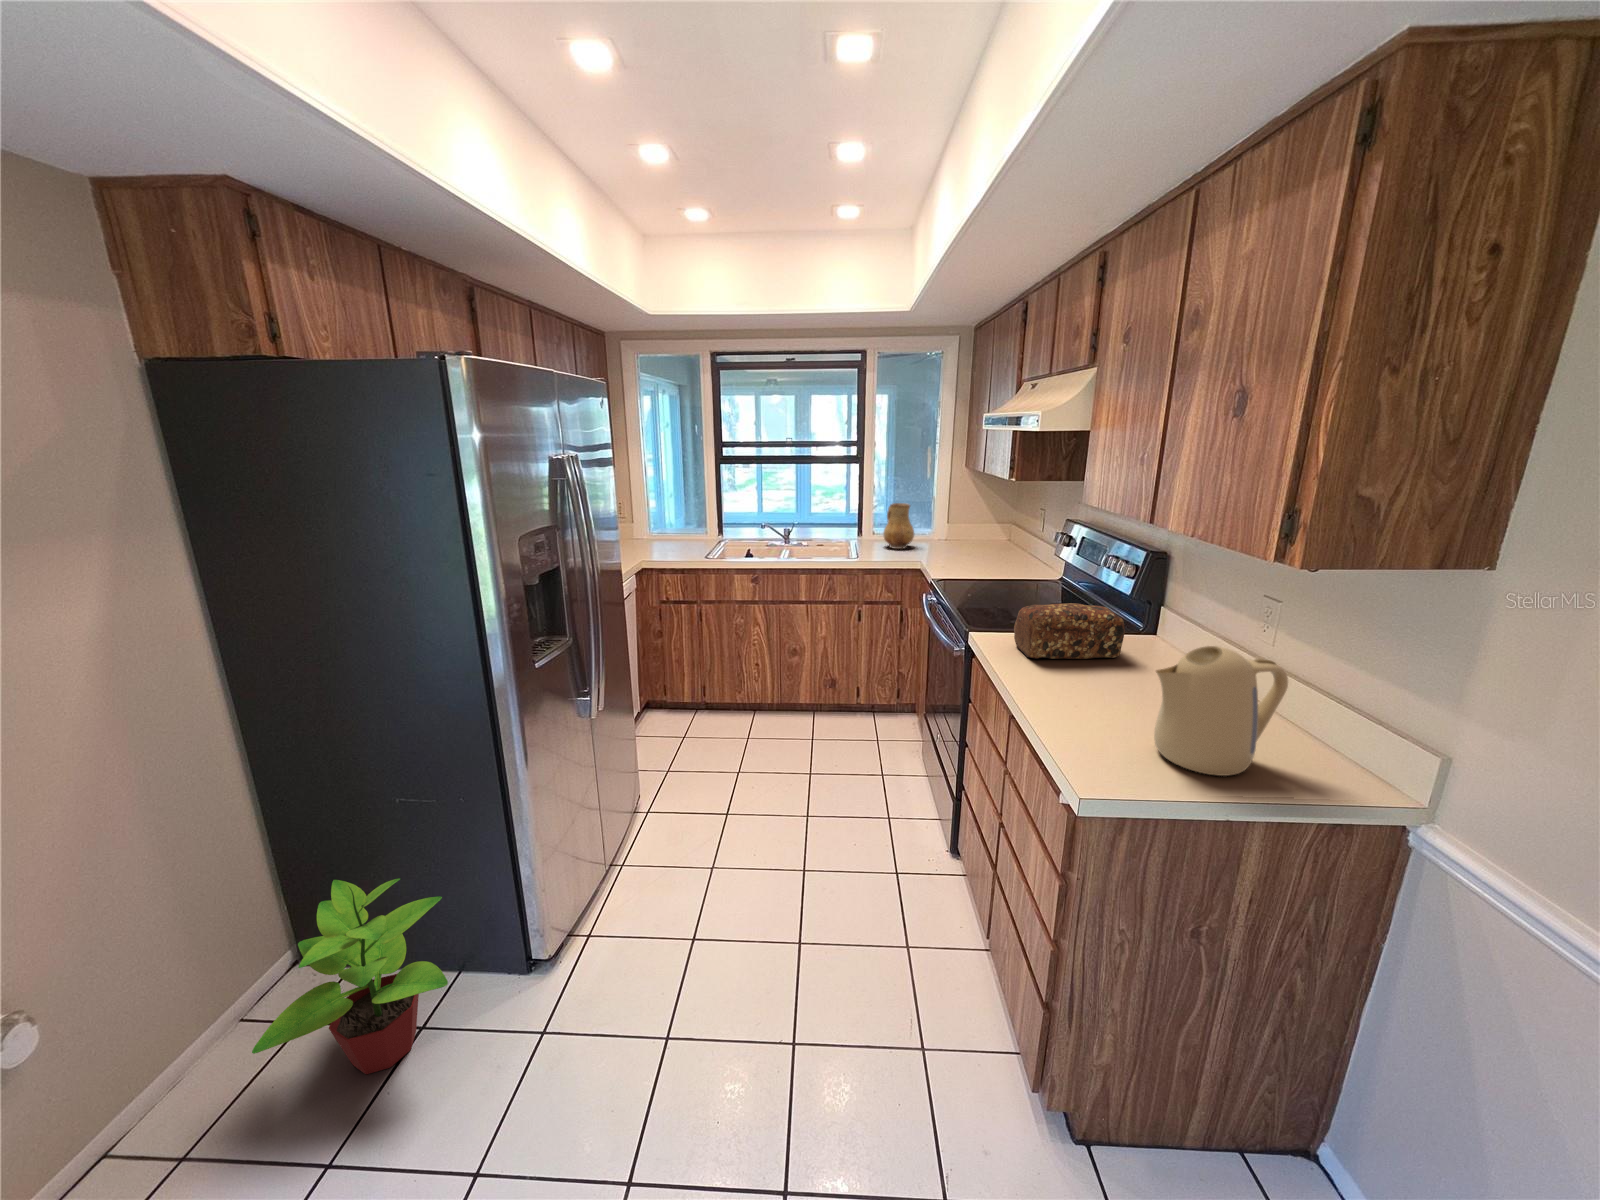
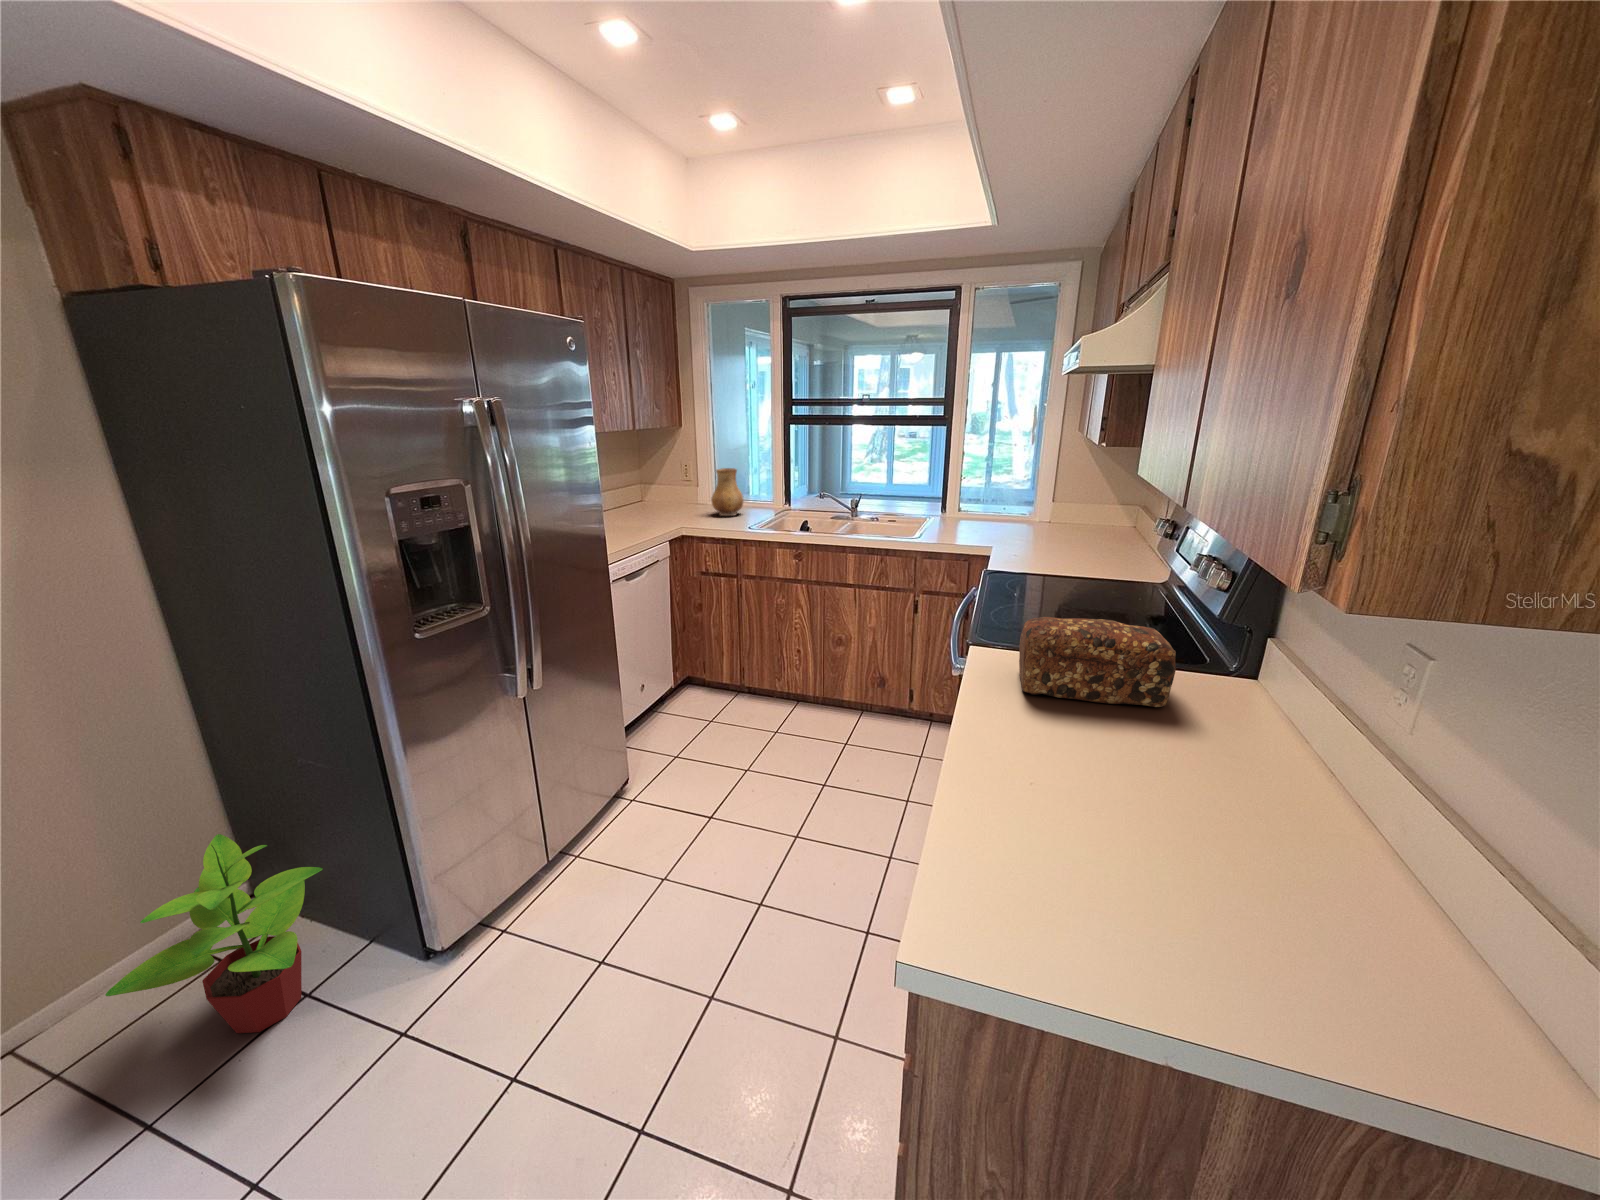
ceramic pitcher: present [883,503,914,549] -> present [711,468,744,516]
kettle: present [1154,646,1288,776] -> none [1101,730,1370,974]

